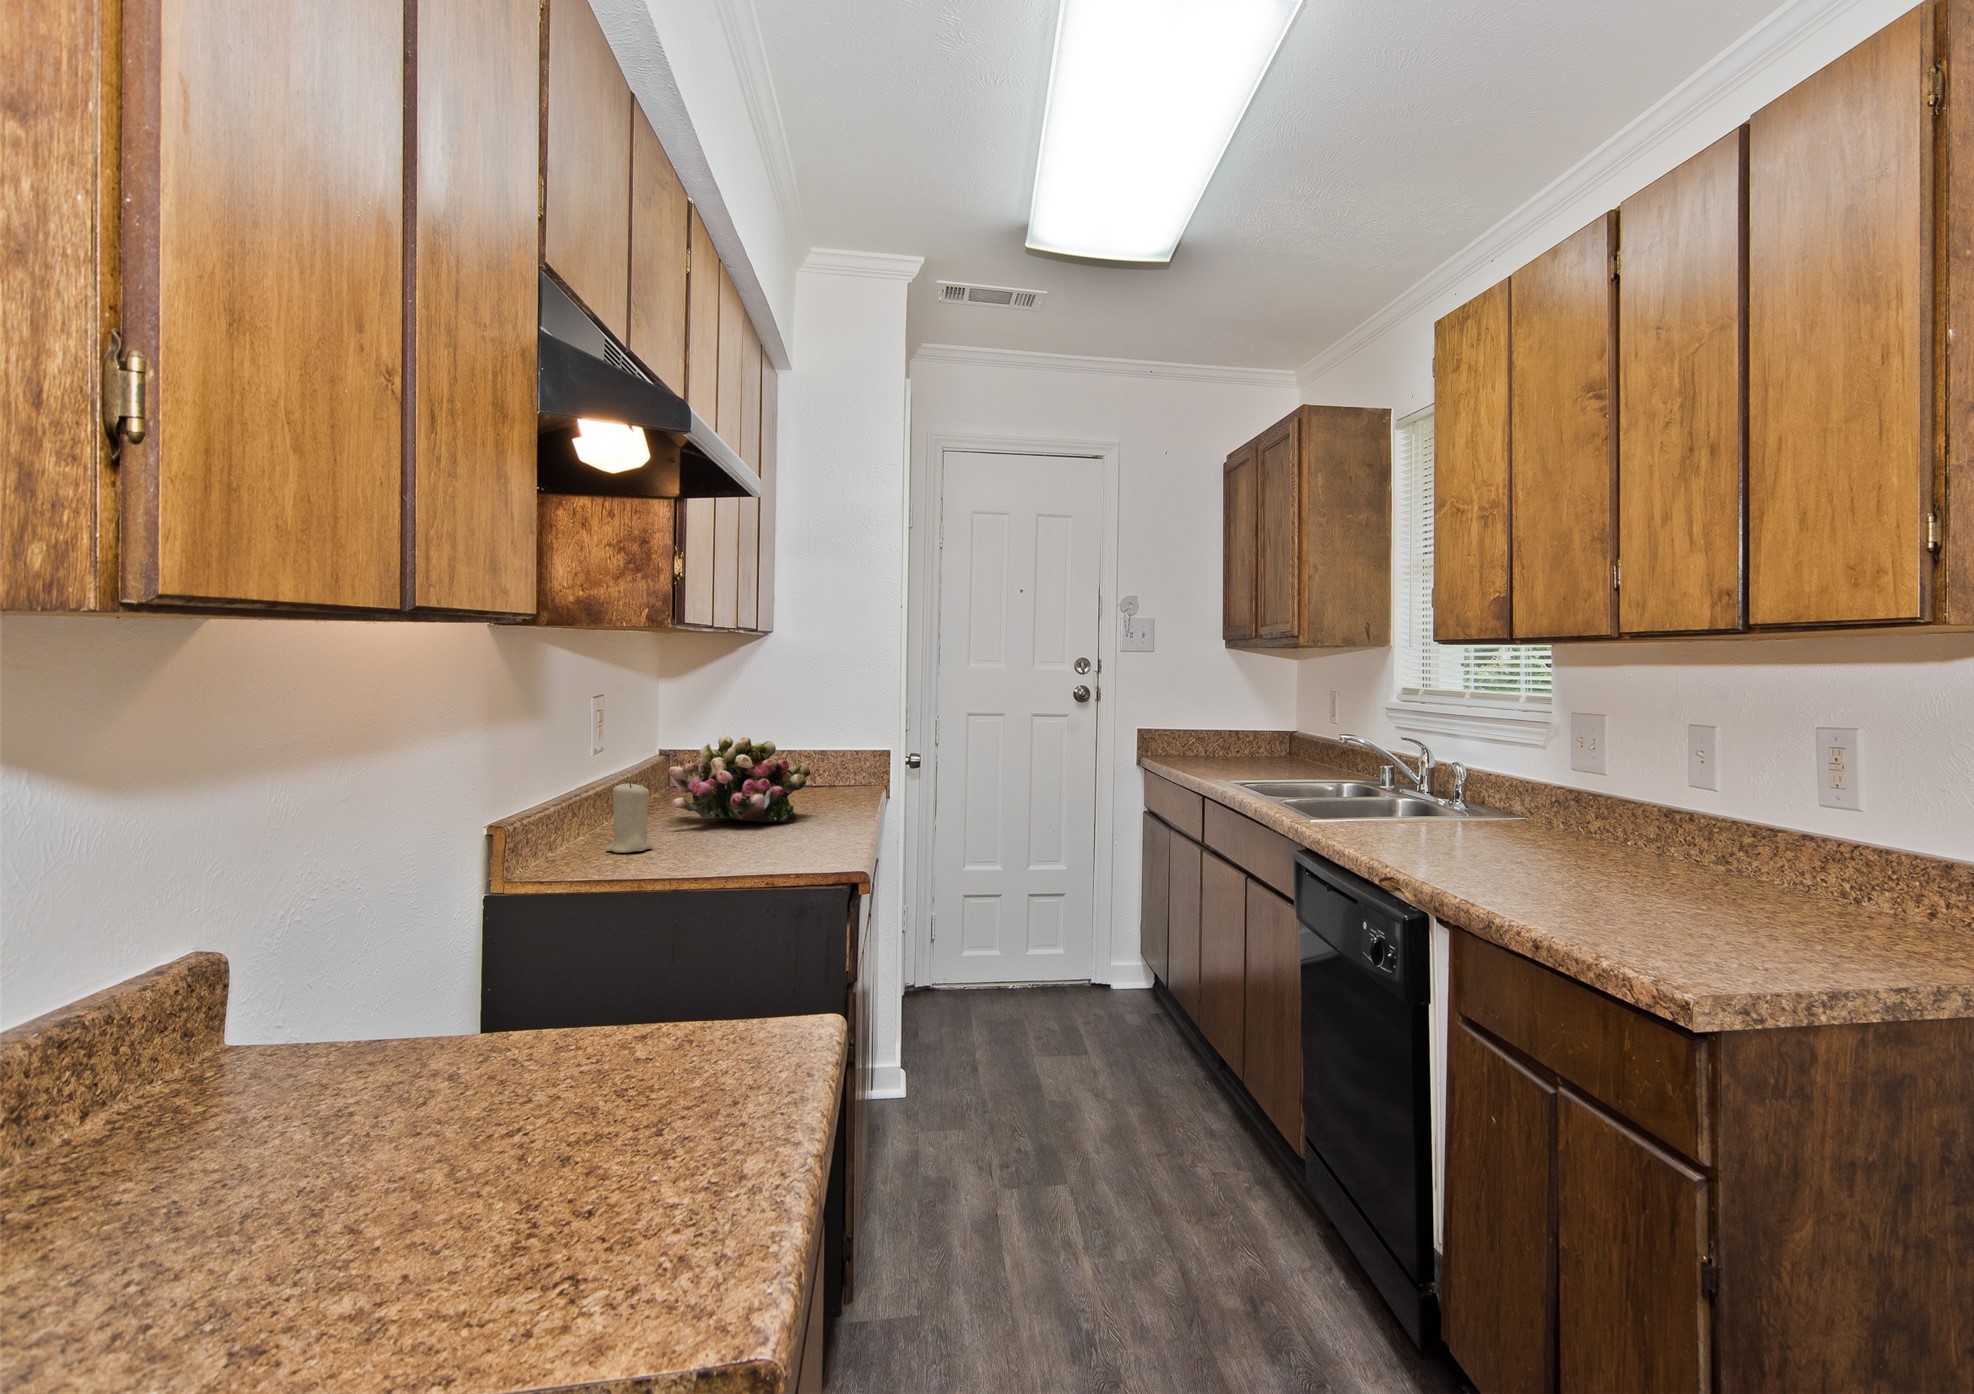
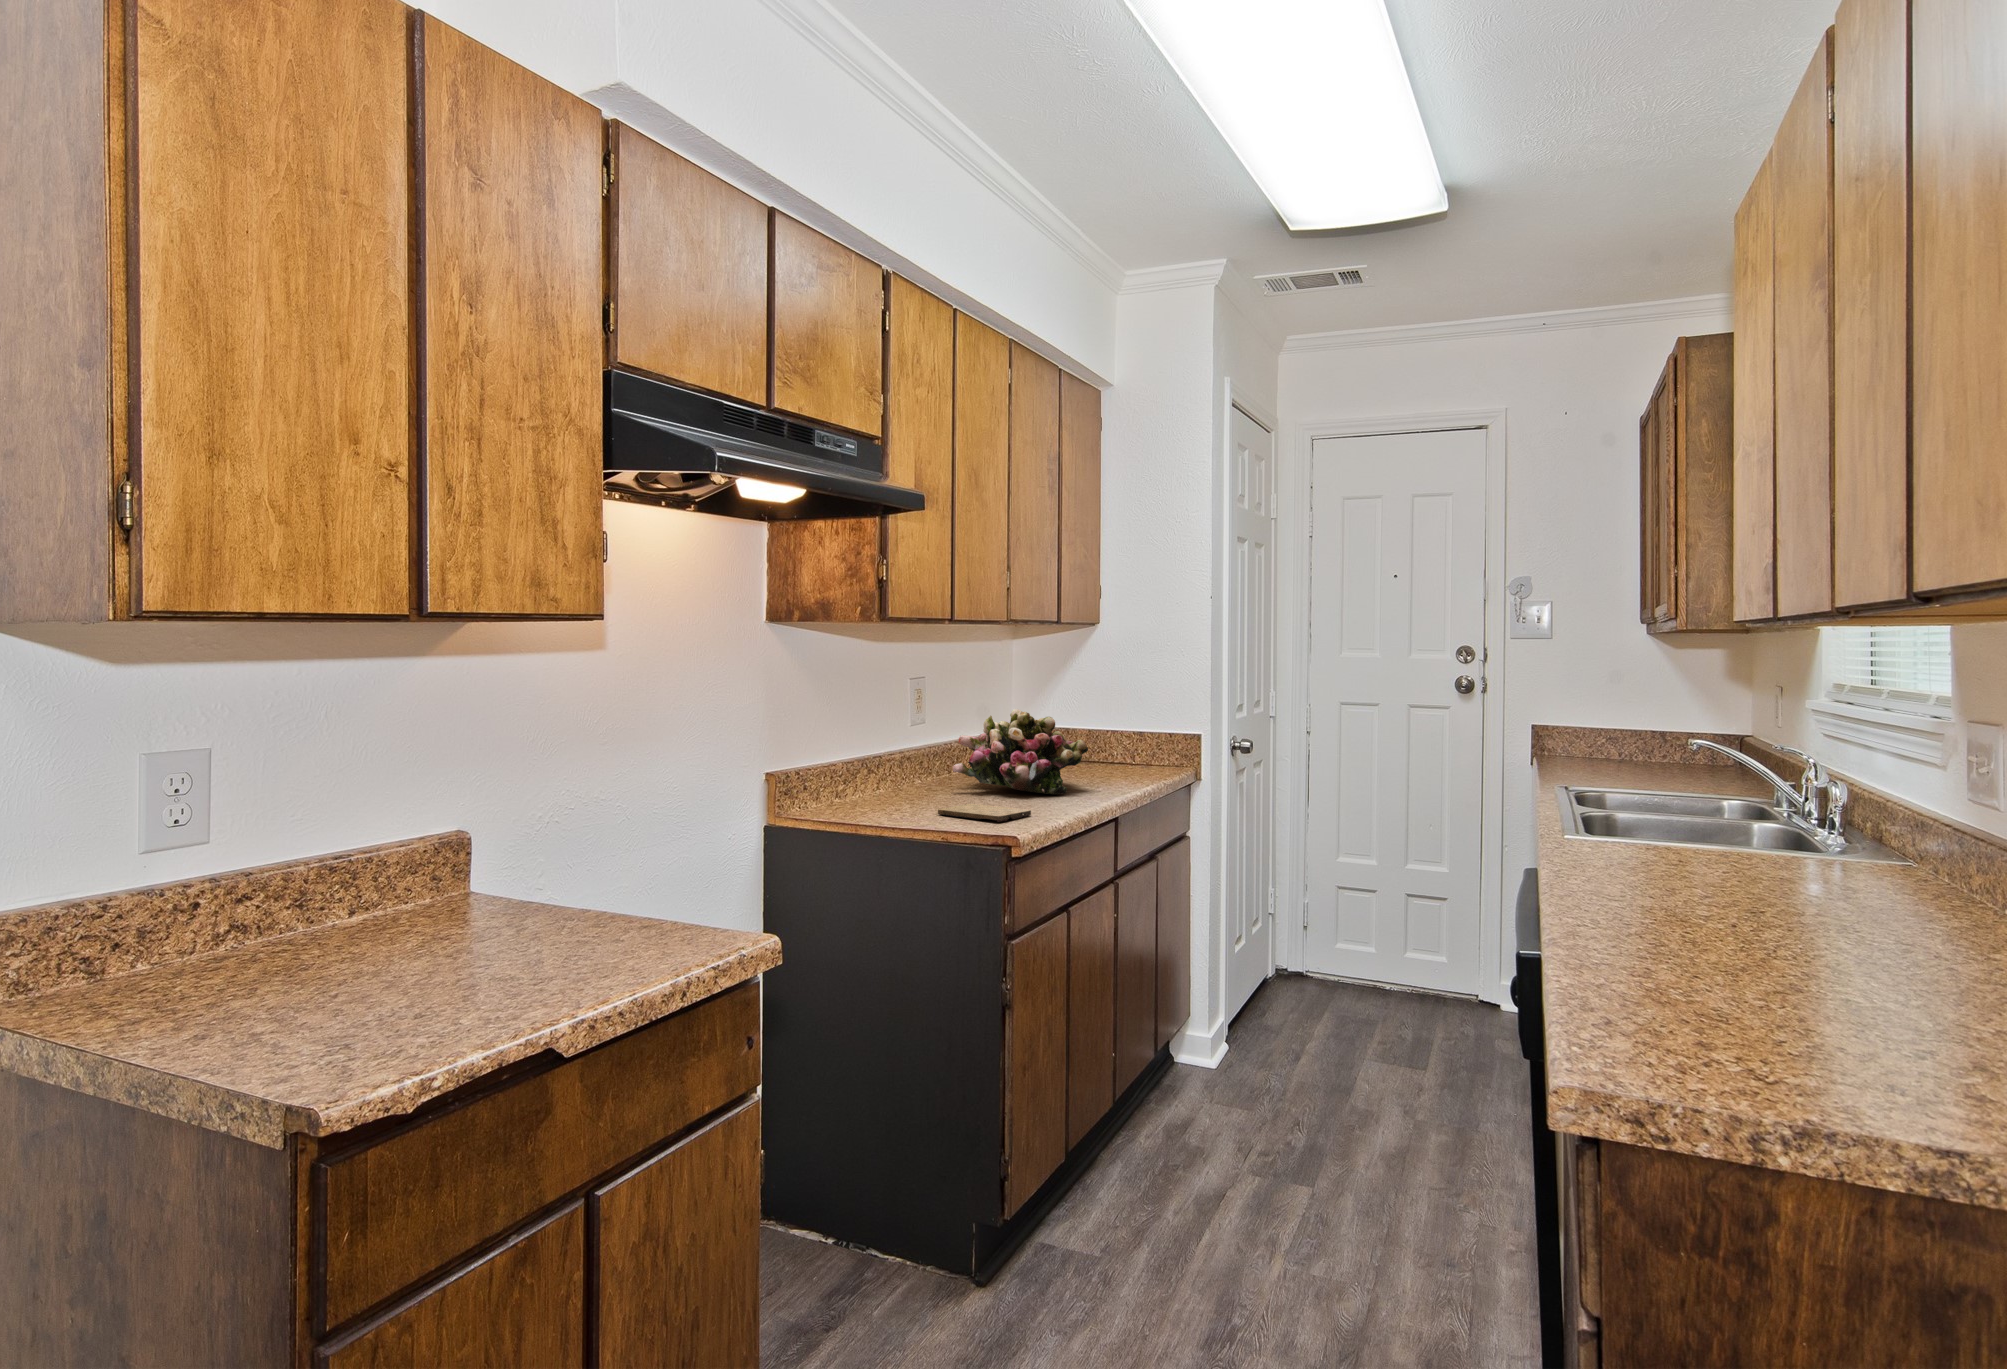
candle: present [605,781,653,853] -> none [876,744,913,806]
cutting board: none [702,839,803,855] -> present [938,804,1031,822]

